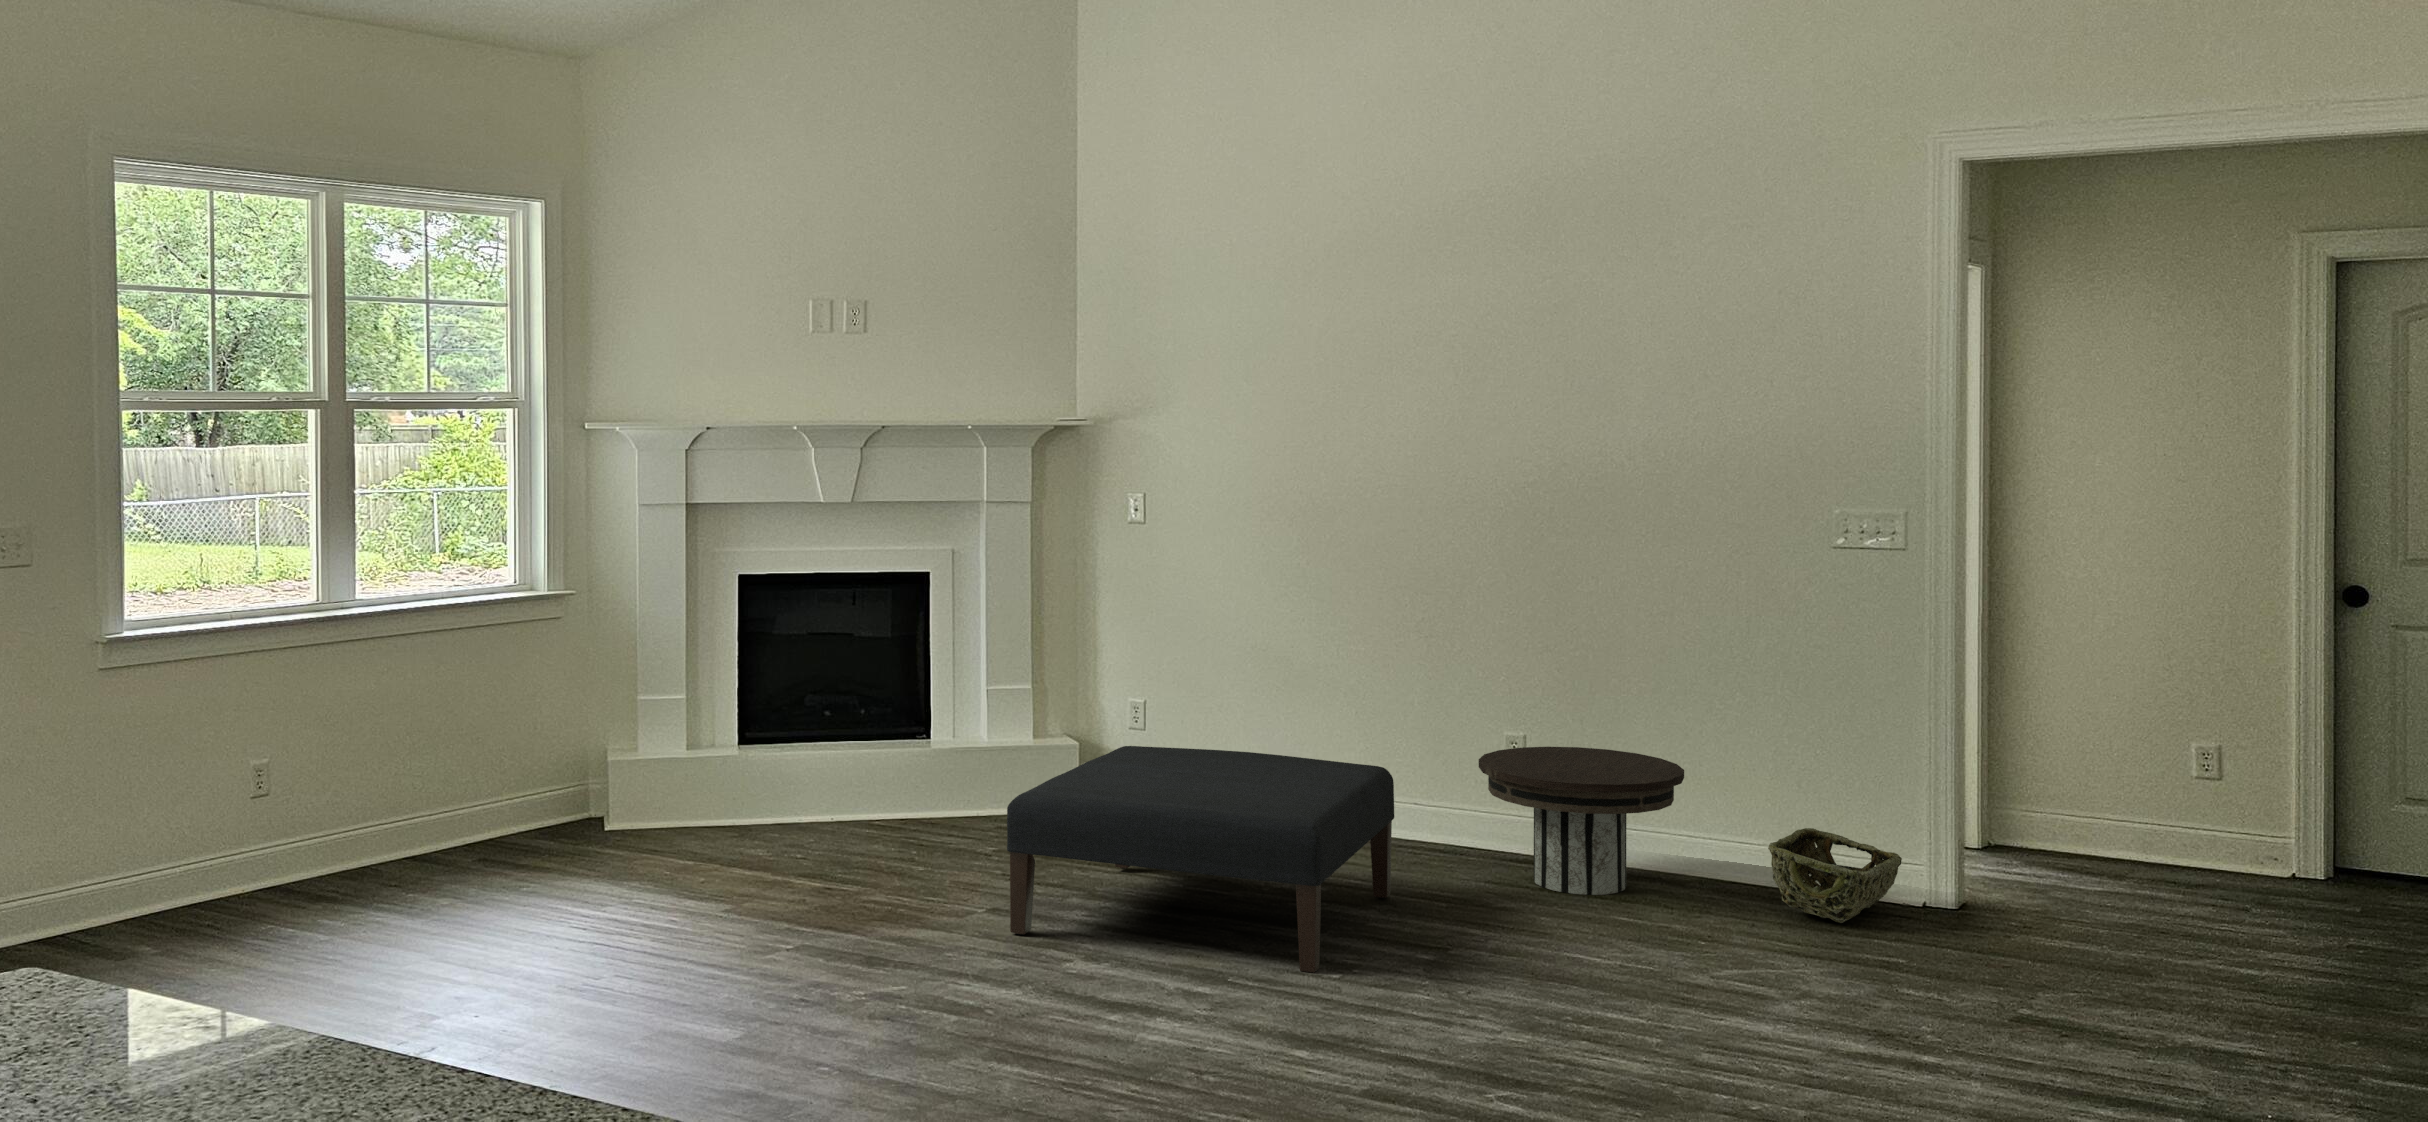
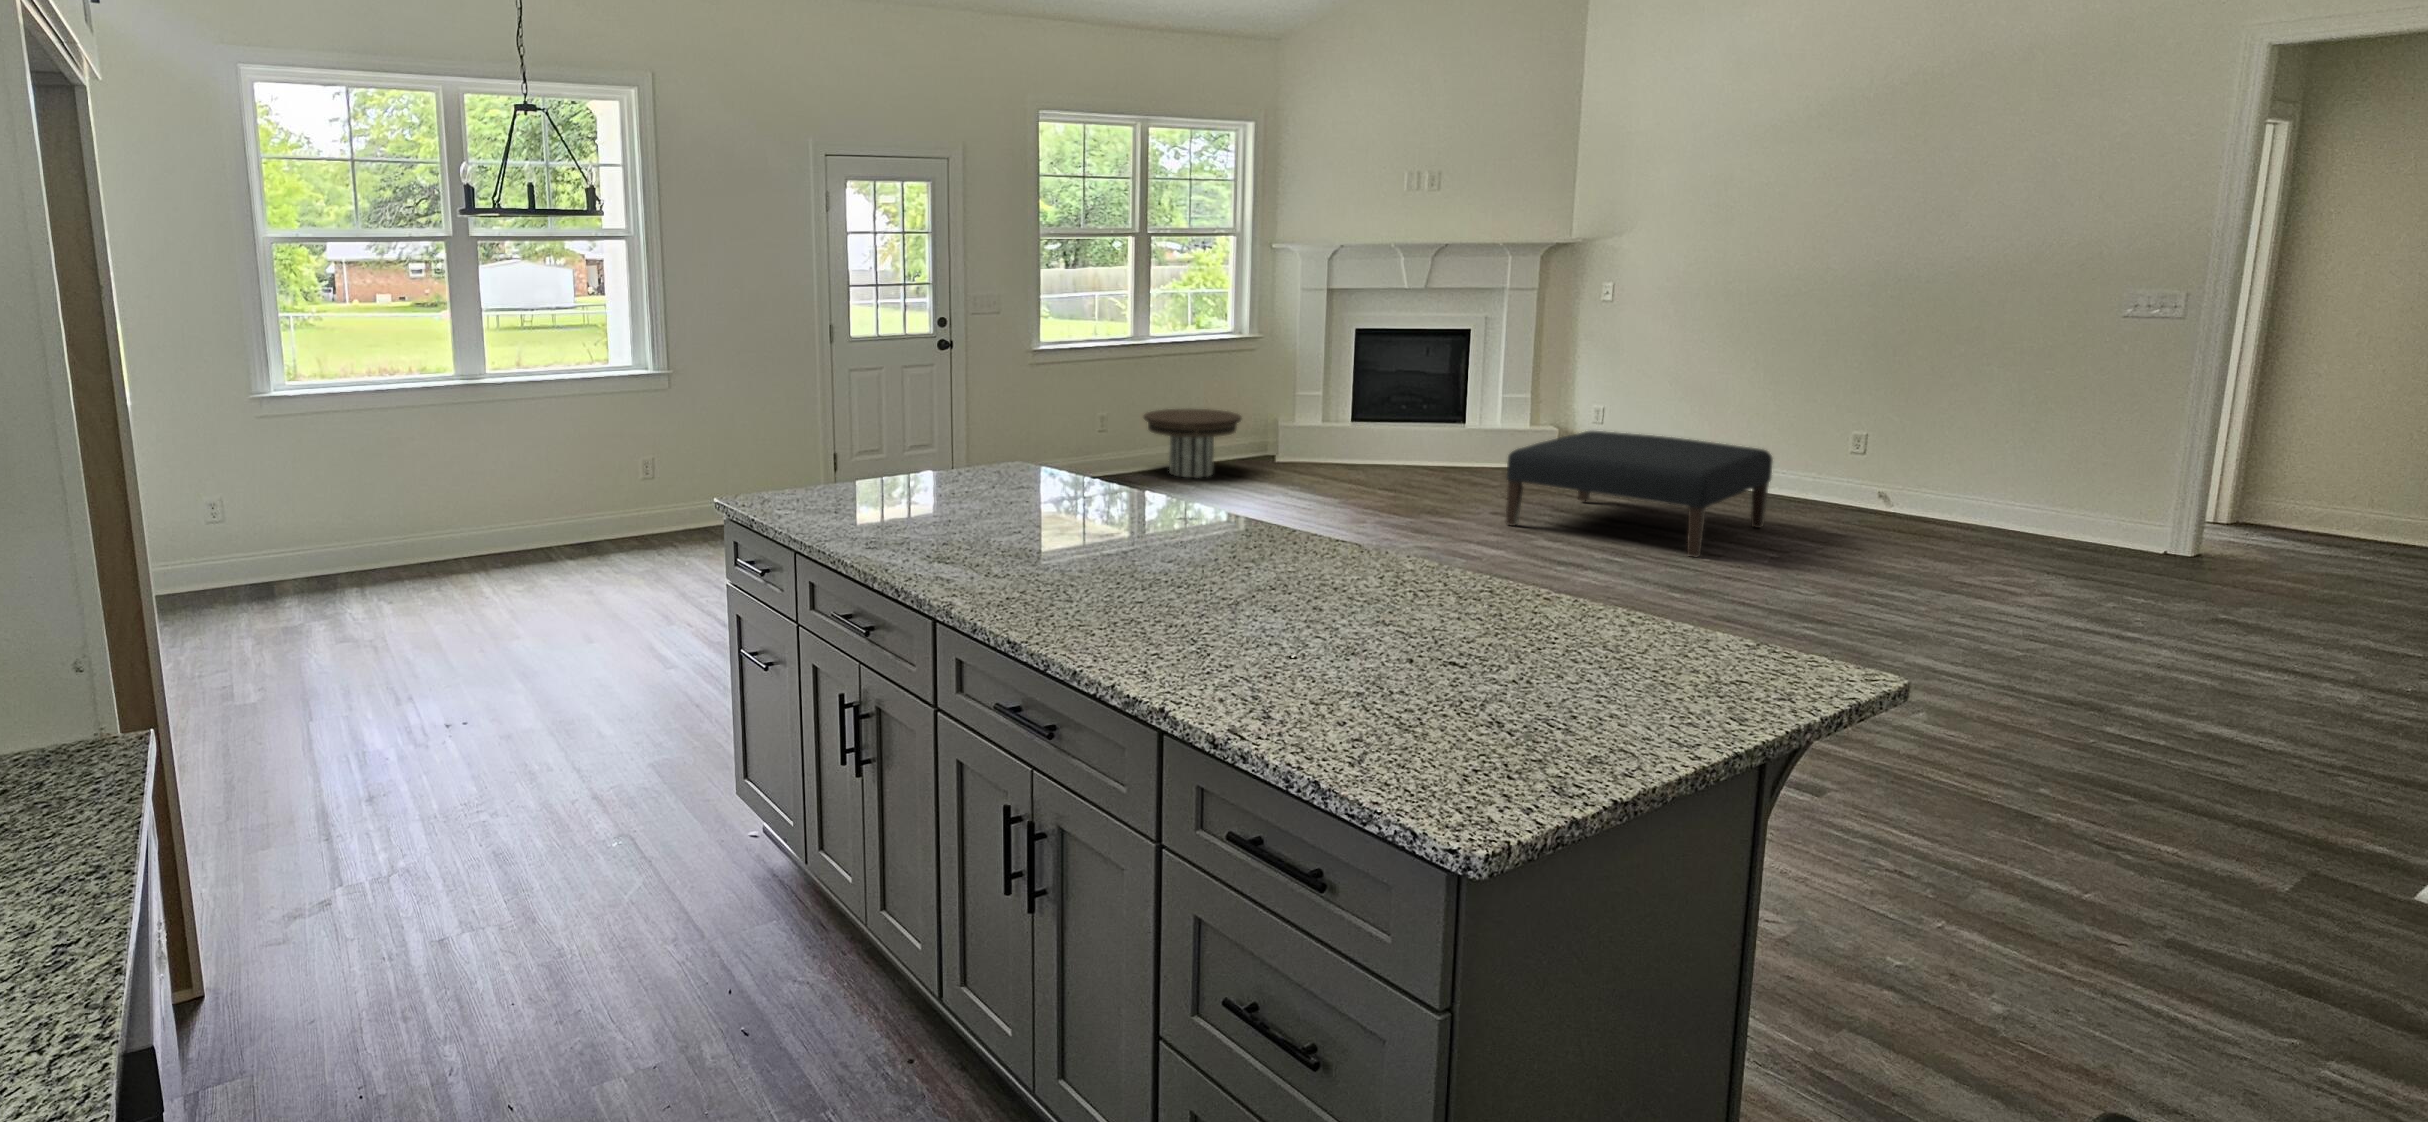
side table: present [1479,747,1684,895] -> present [1144,409,1241,478]
woven basket: present [1768,828,1902,923] -> none [2059,508,2178,568]

